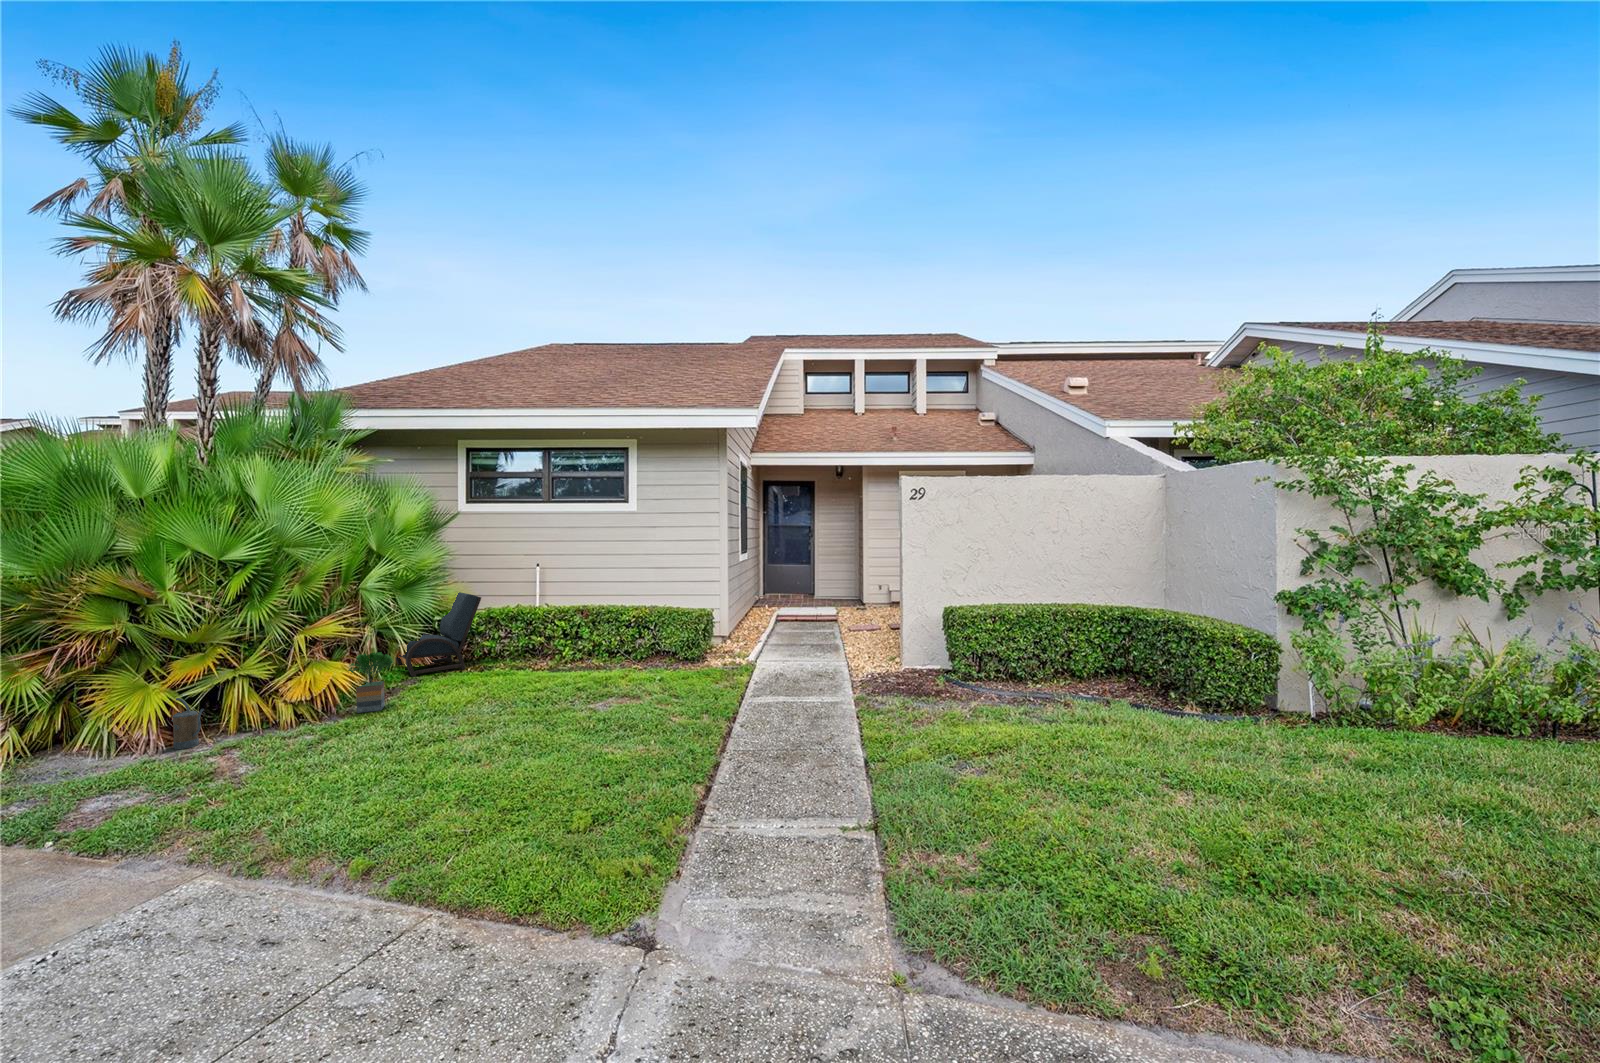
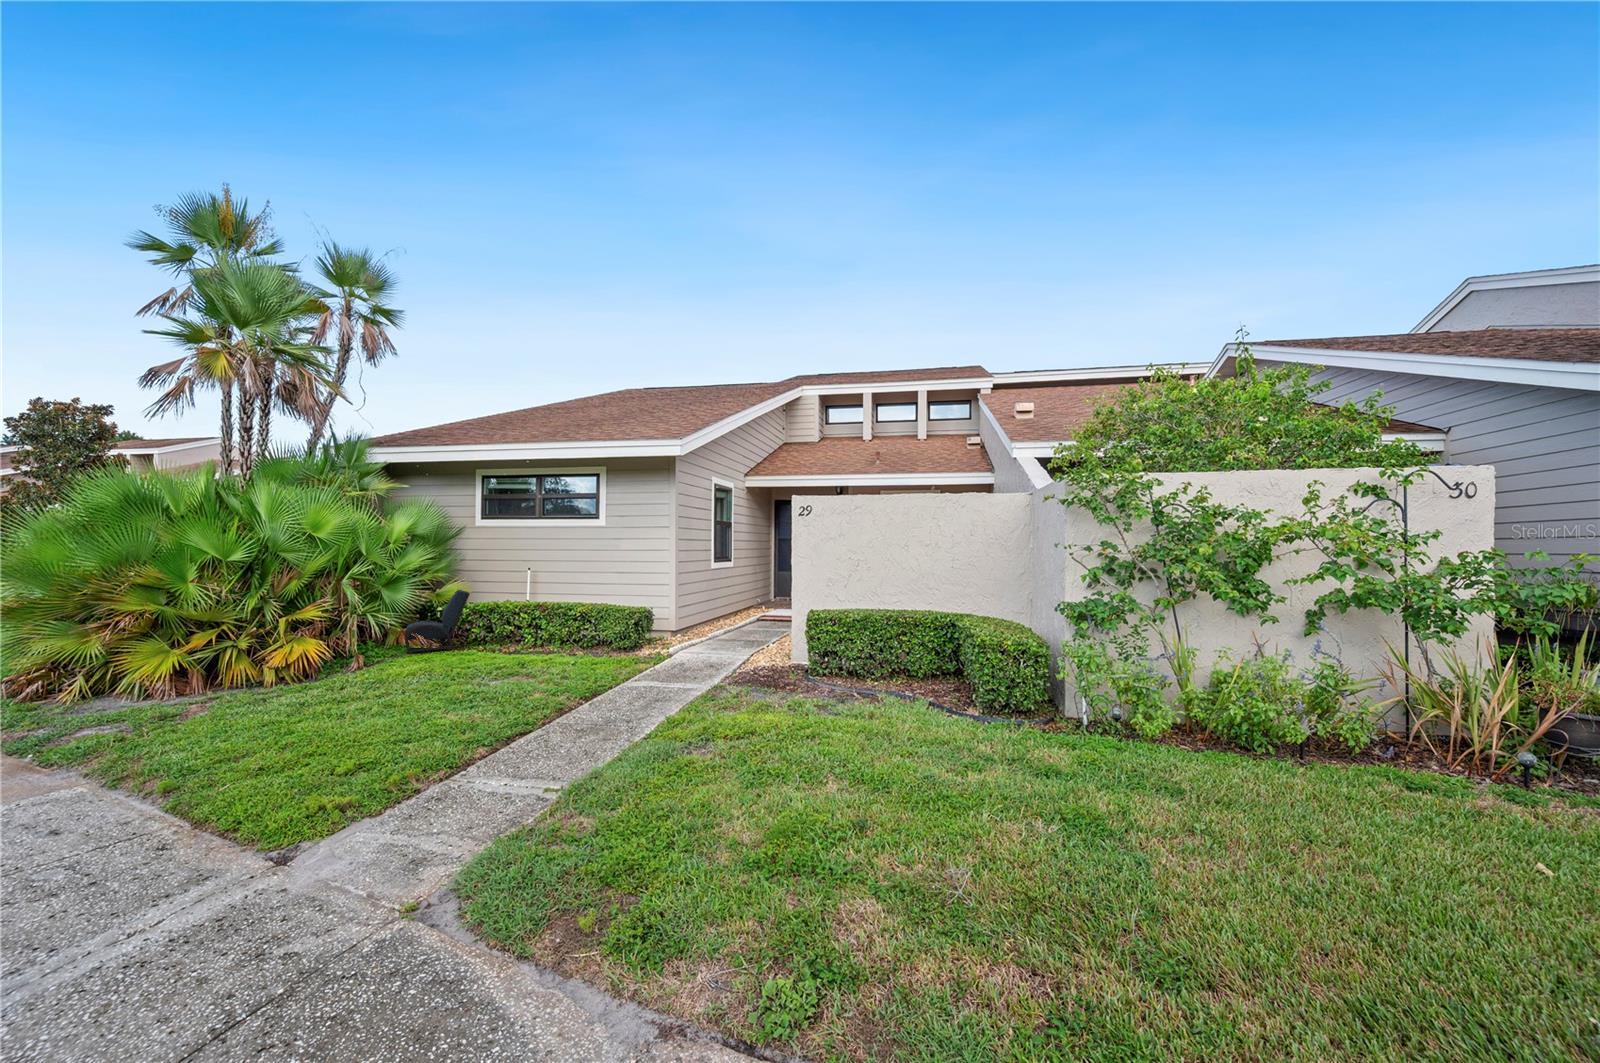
potted tree: present [348,652,393,713] -> none [324,633,366,679]
watering can: present [171,698,204,749] -> none [183,661,203,697]

